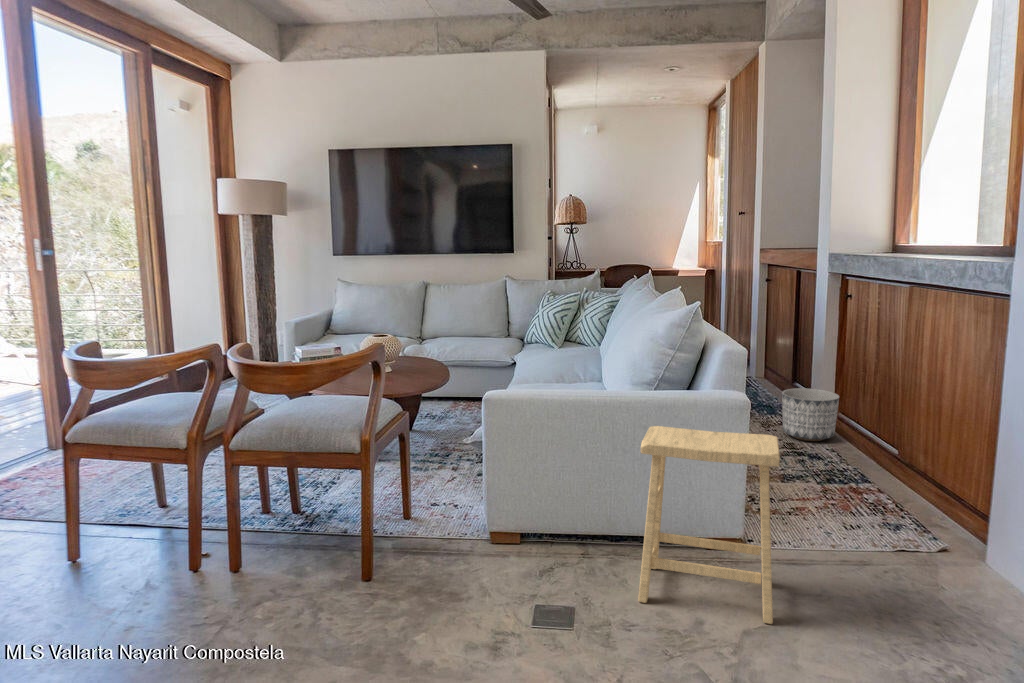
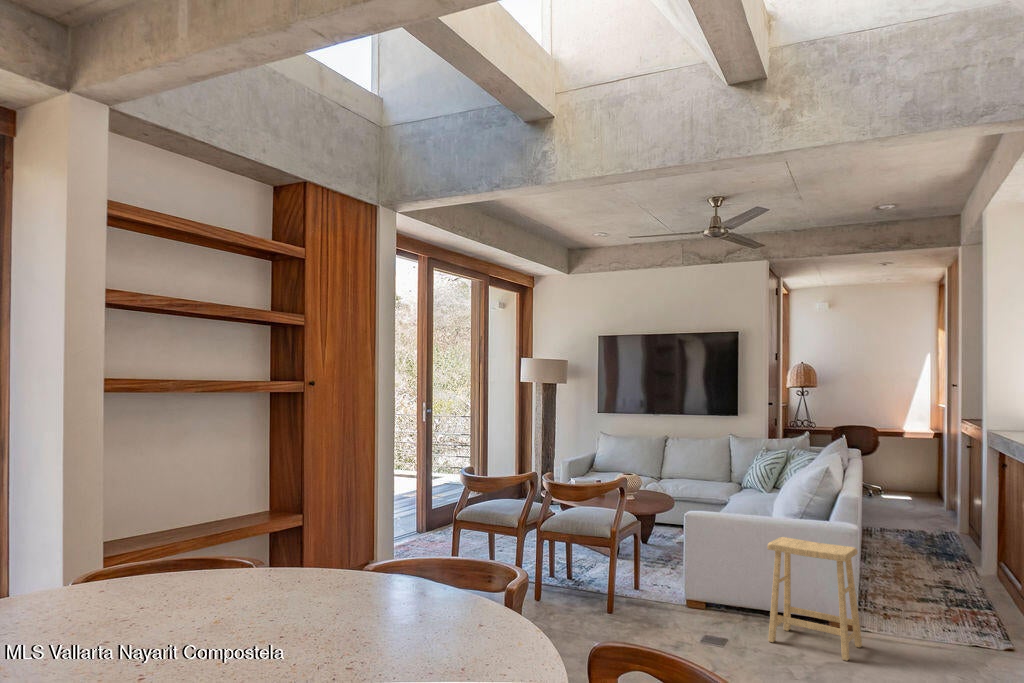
planter: present [782,388,839,441] -> none [944,539,995,583]

